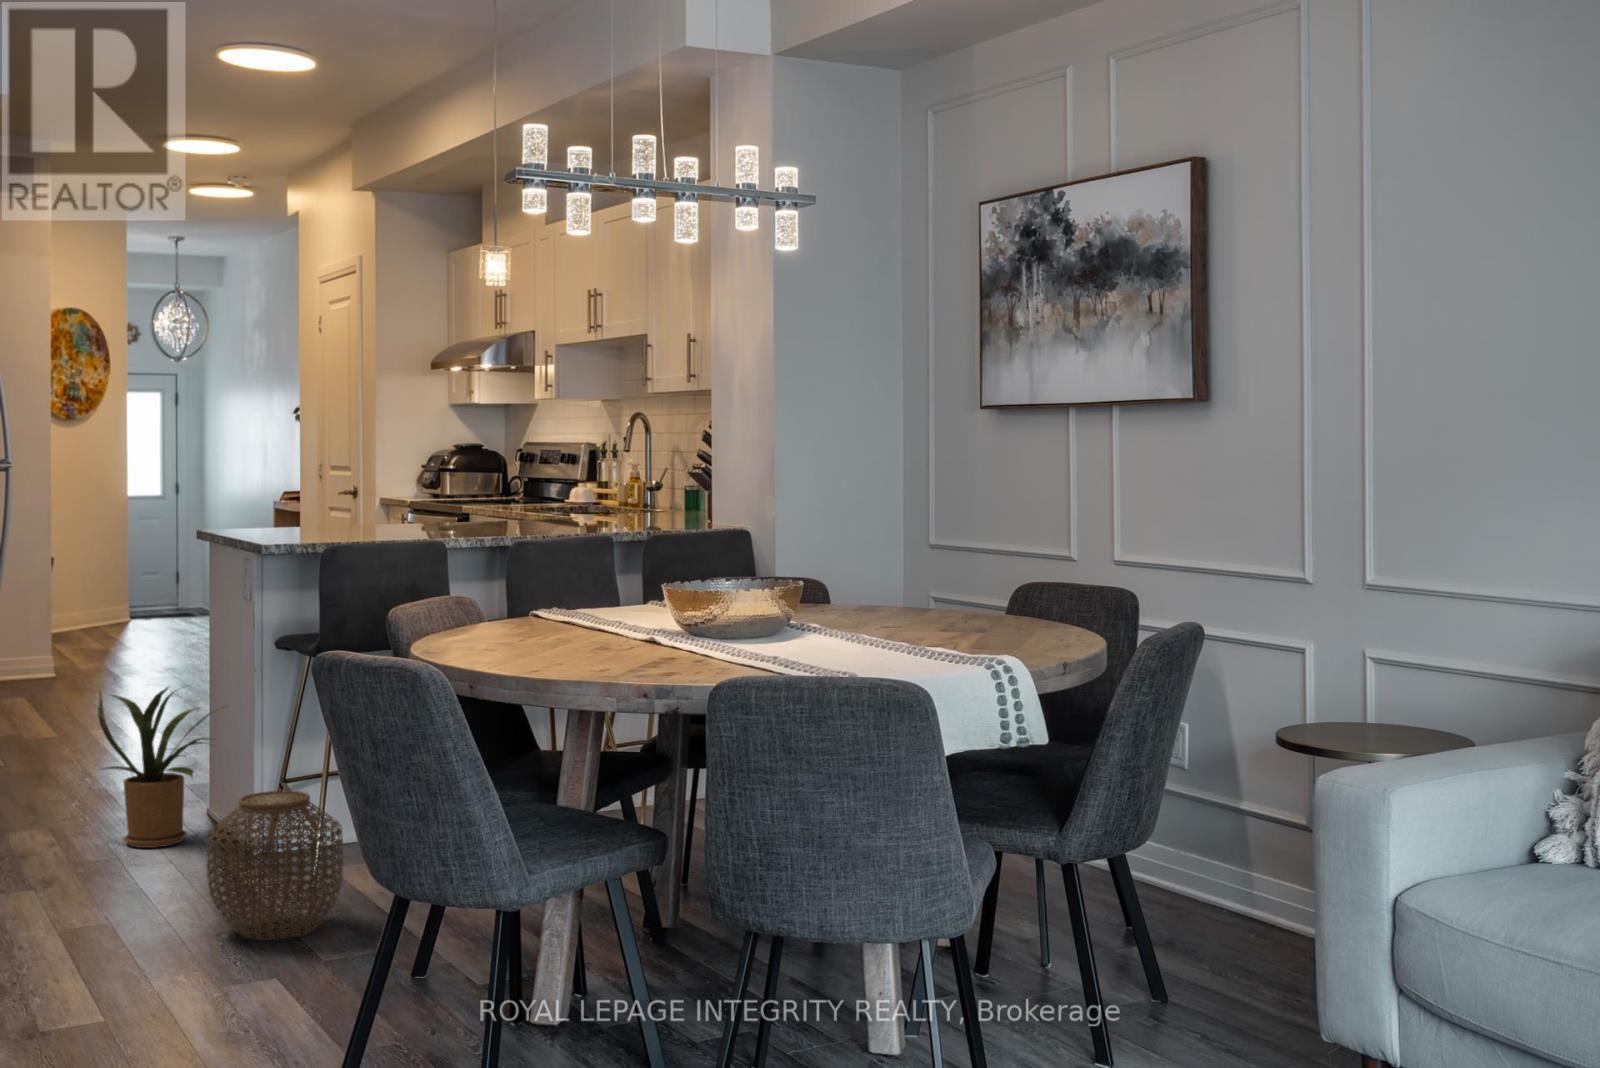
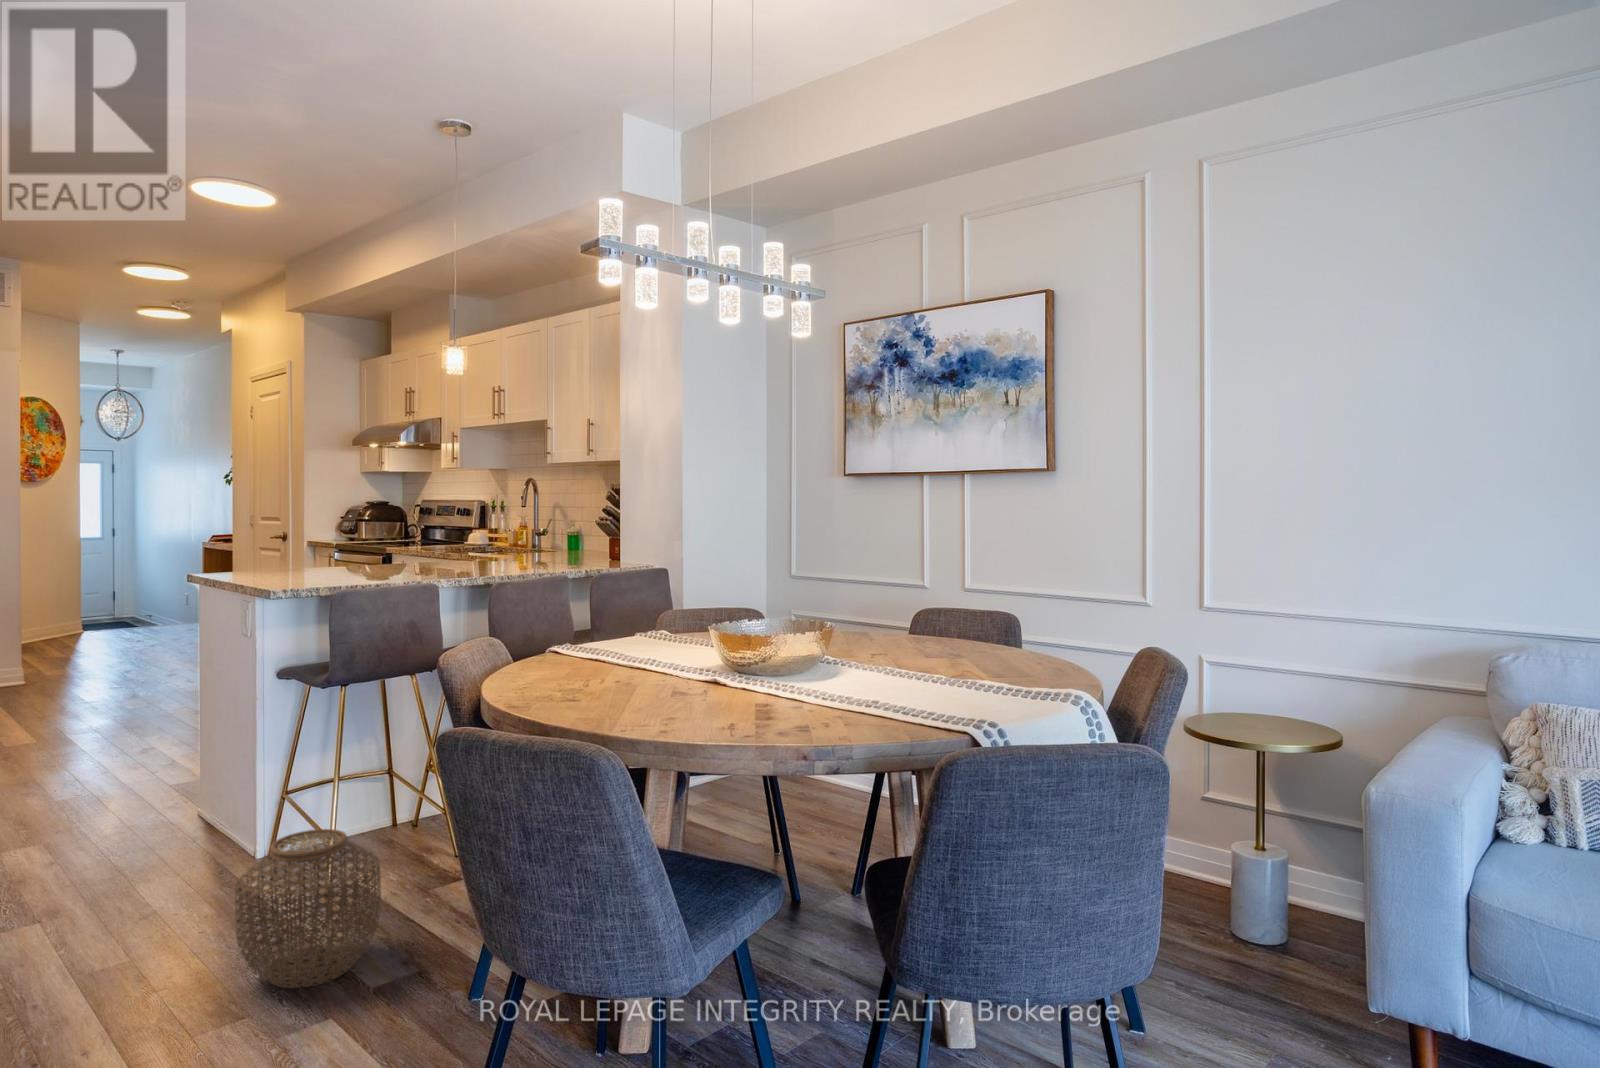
house plant: present [98,687,221,848] -> none [78,713,228,869]

